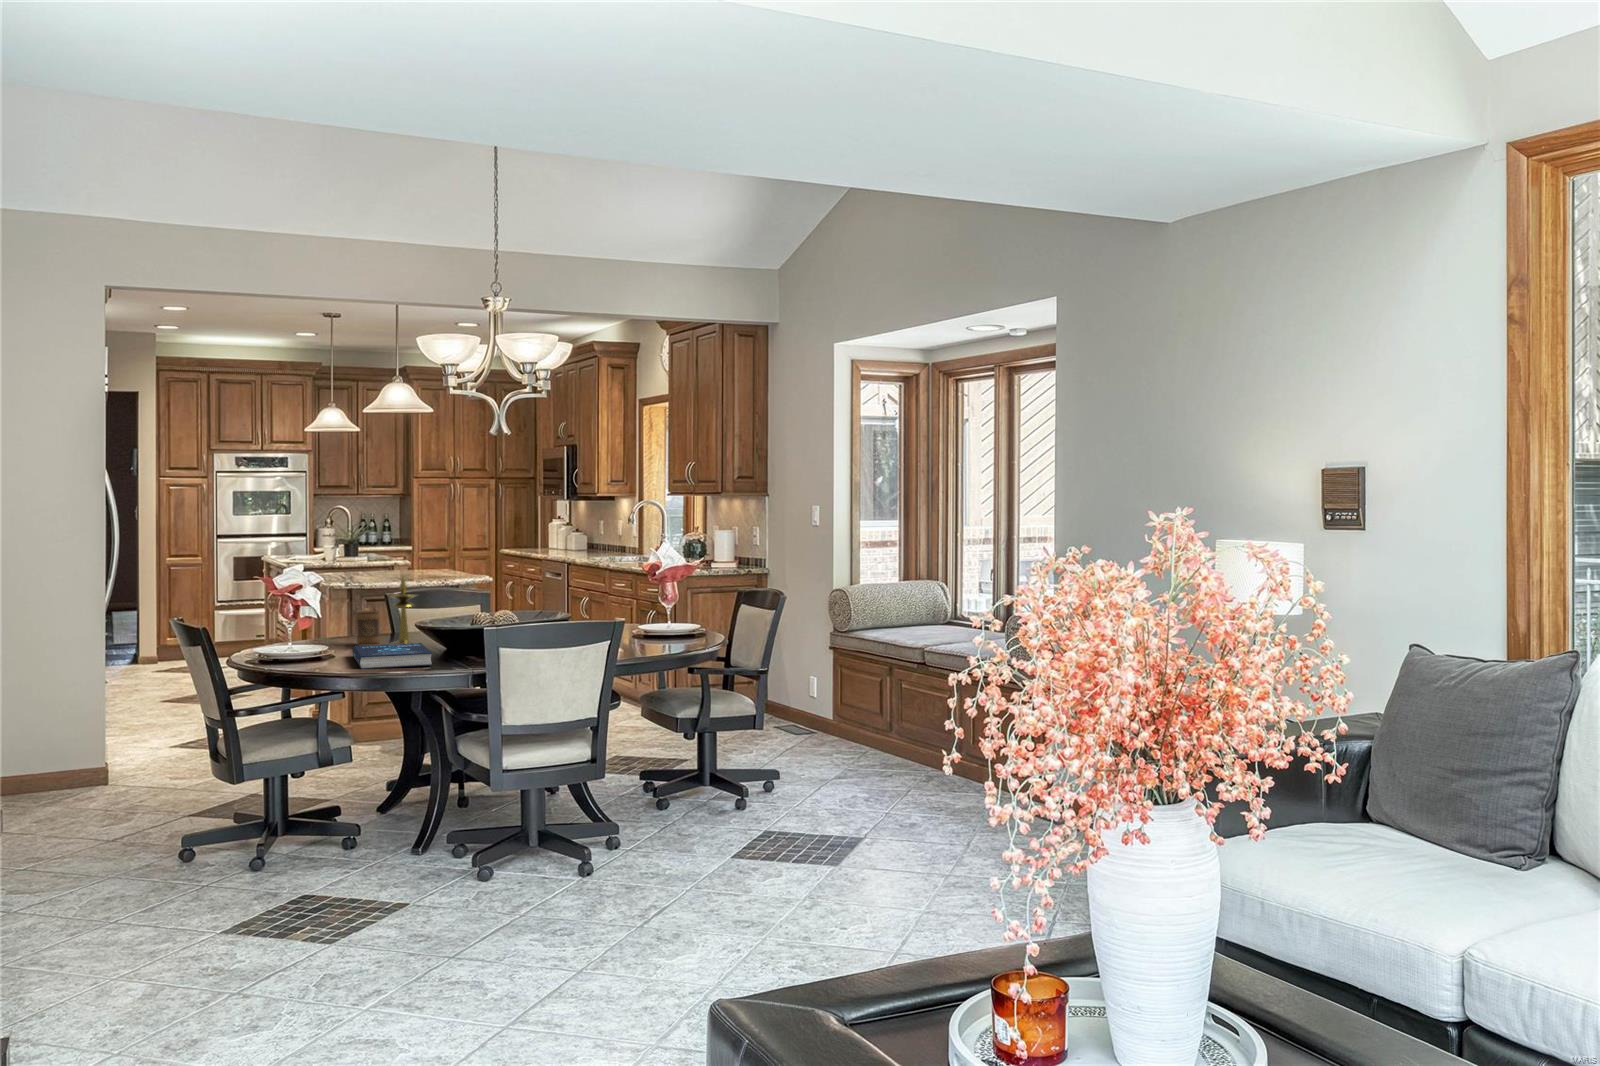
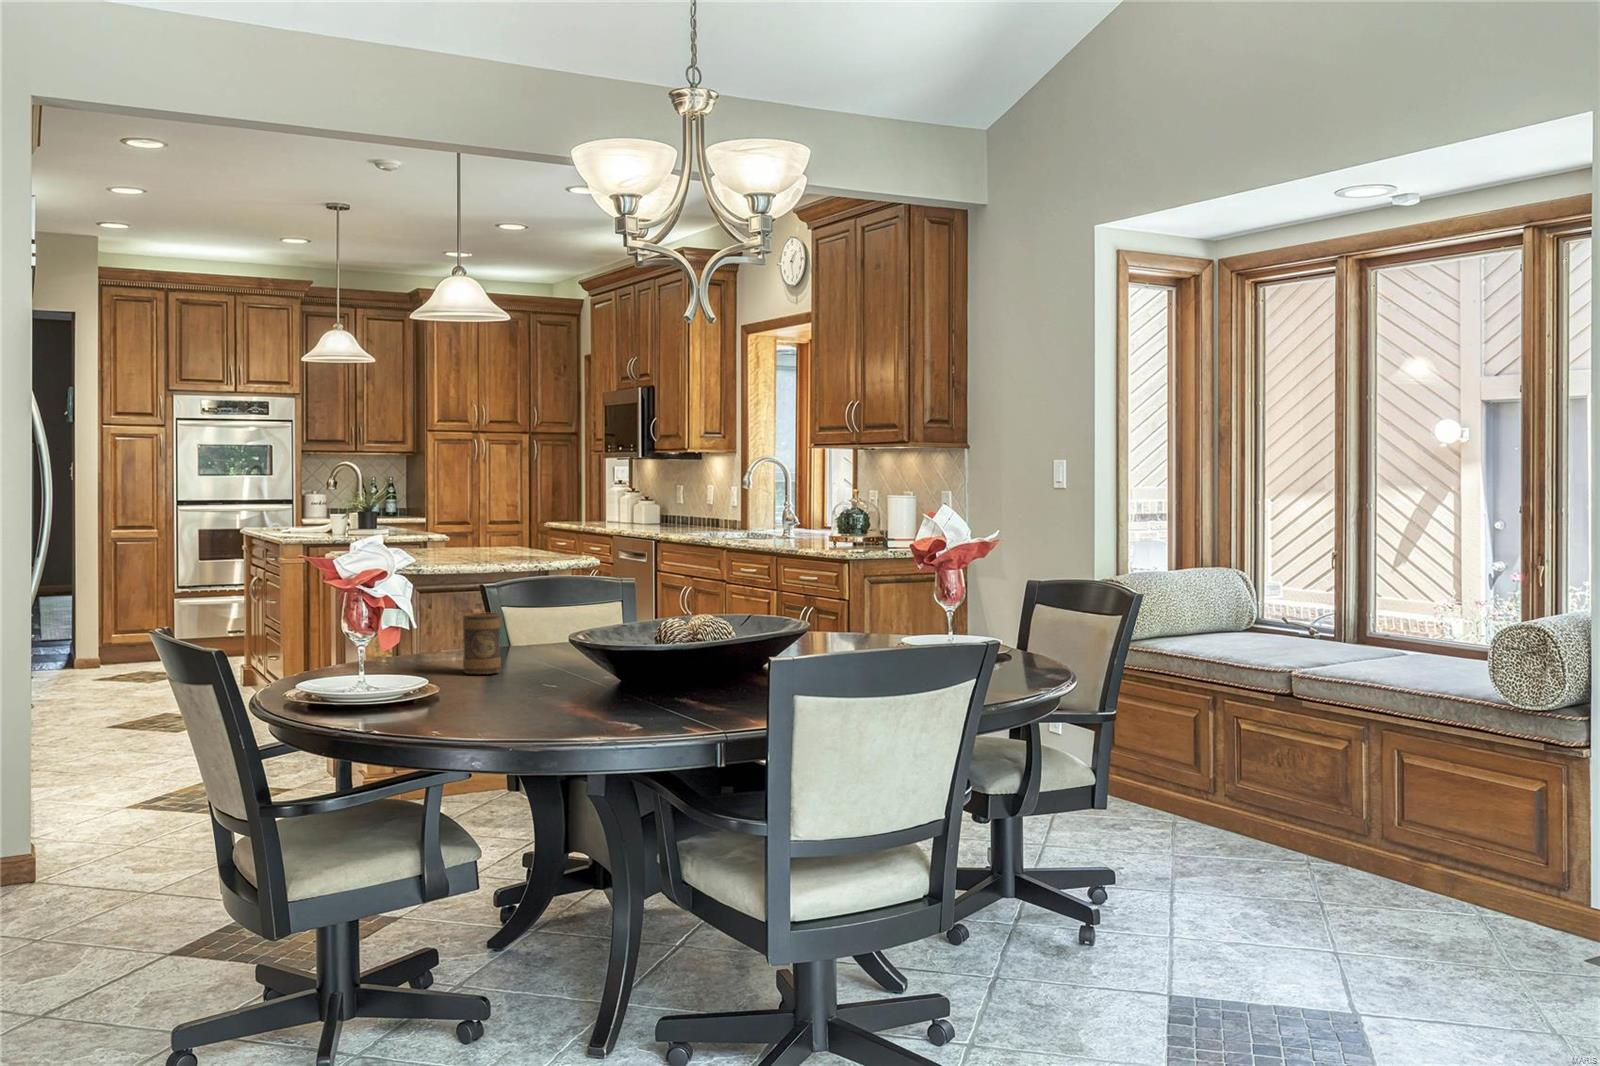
candlestick: present [389,577,418,644] -> none [520,553,574,683]
book: present [352,643,432,669] -> none [476,672,642,730]

